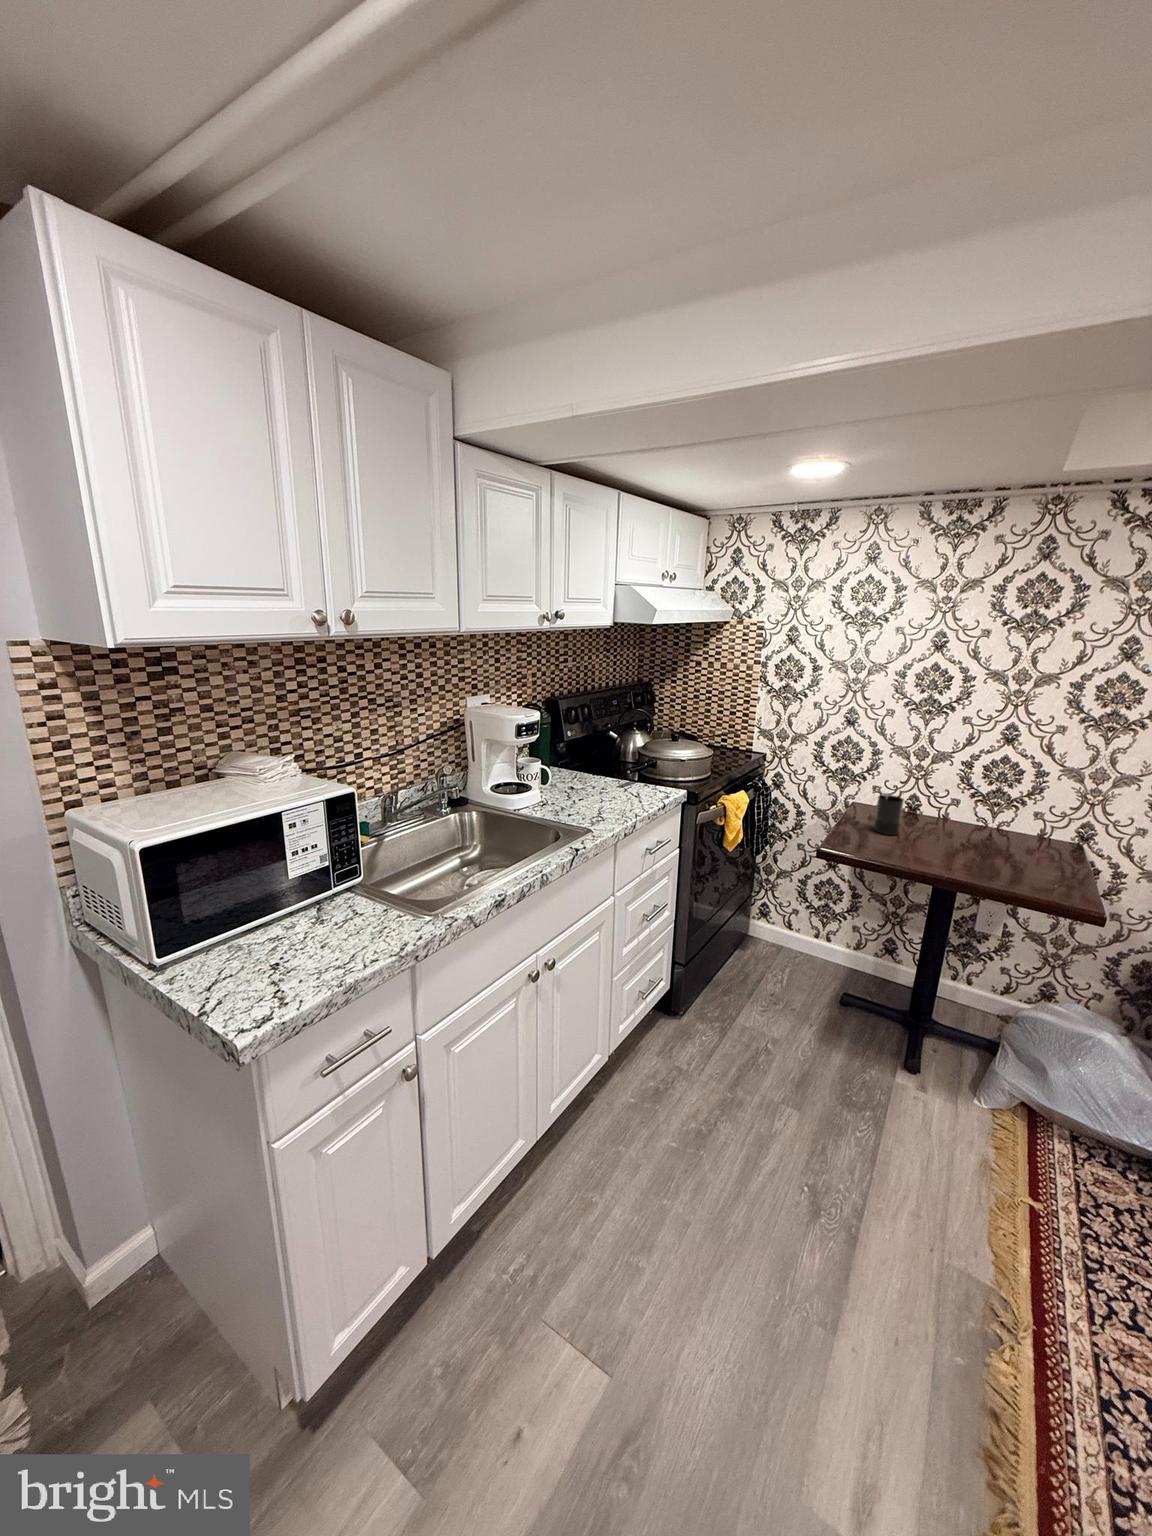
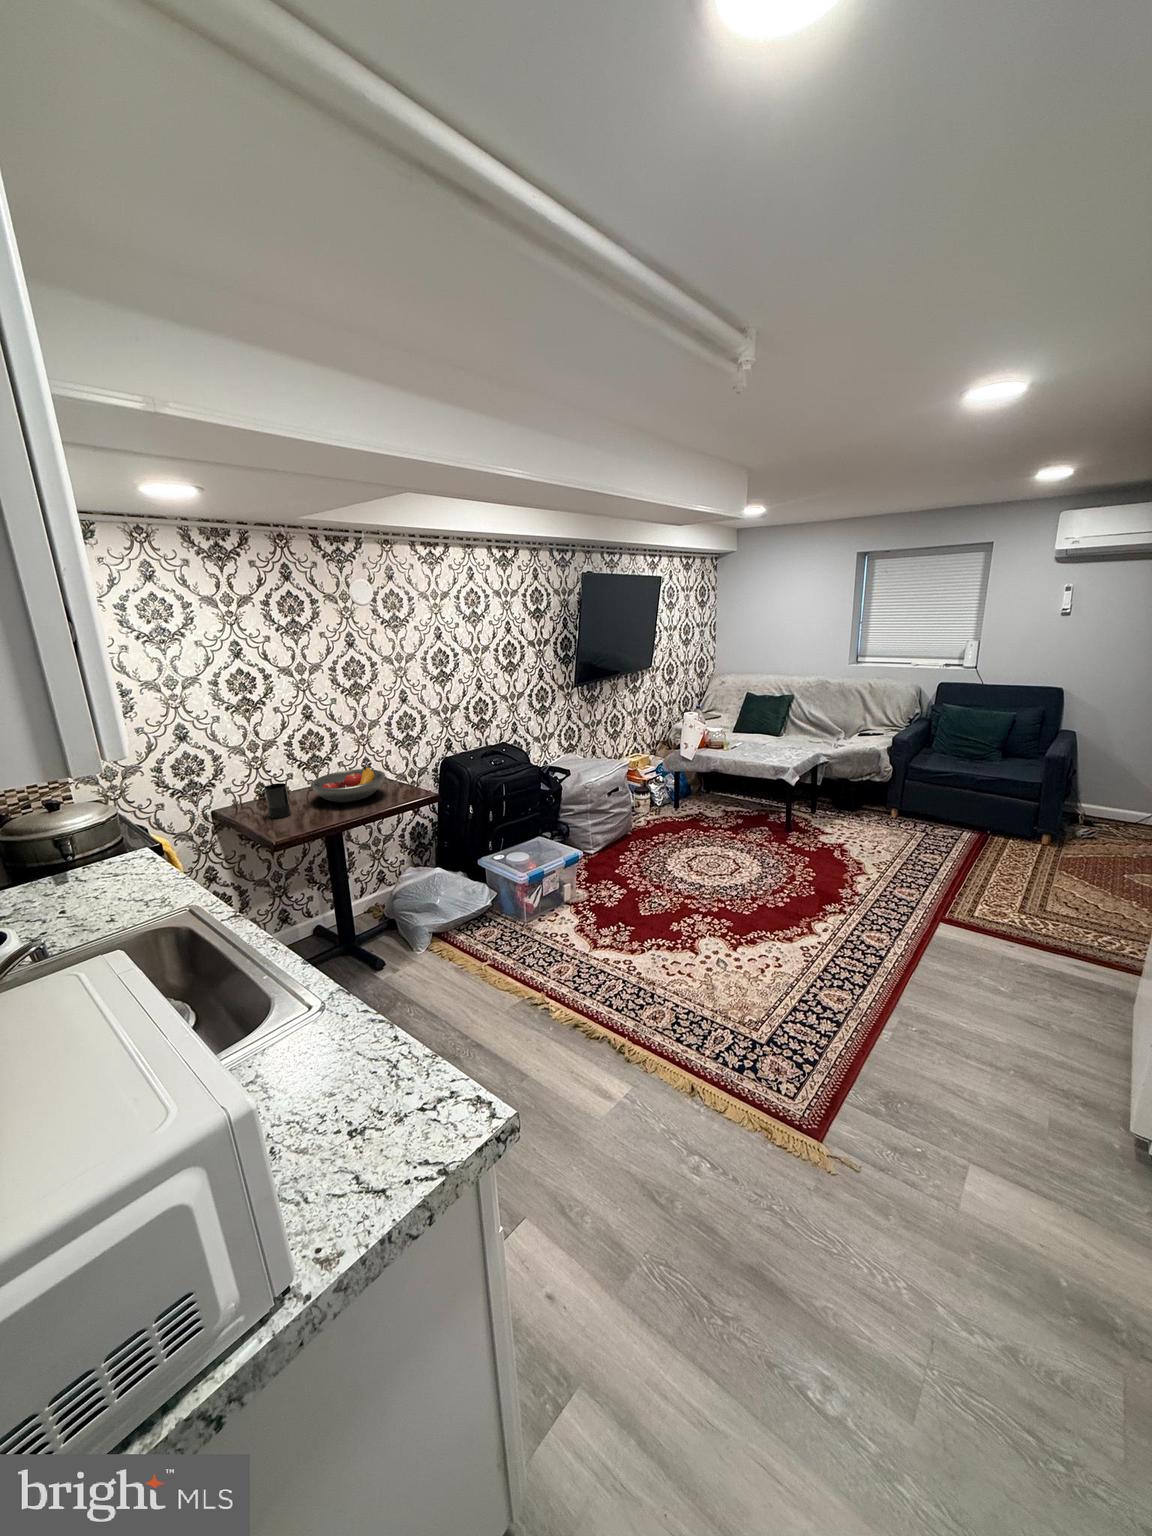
fruit bowl: none [936,814,1054,862] -> present [311,767,385,802]

